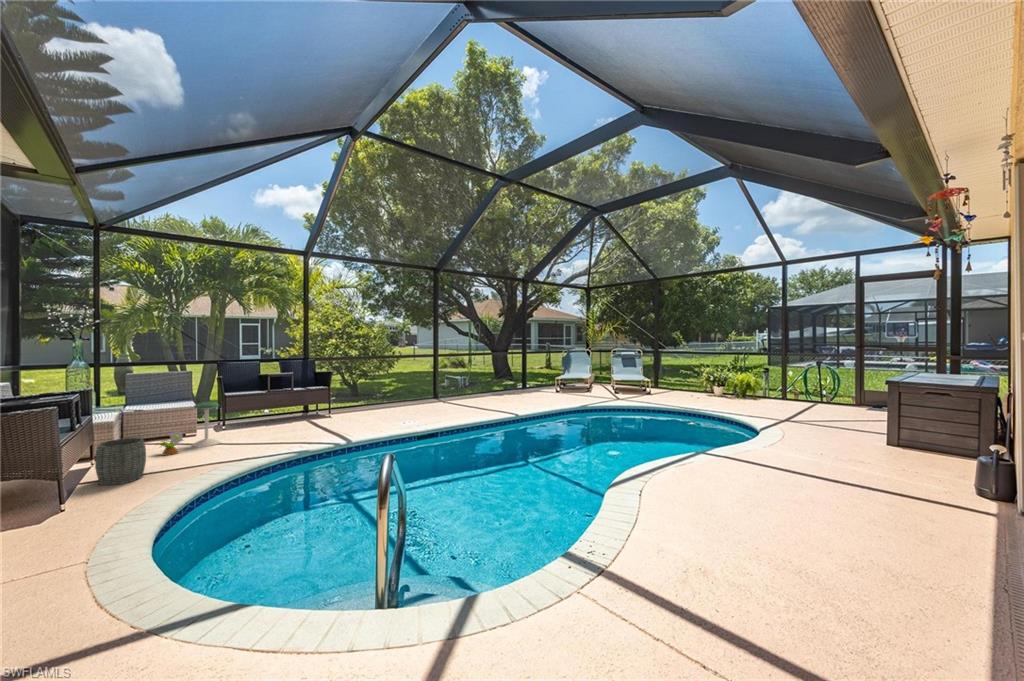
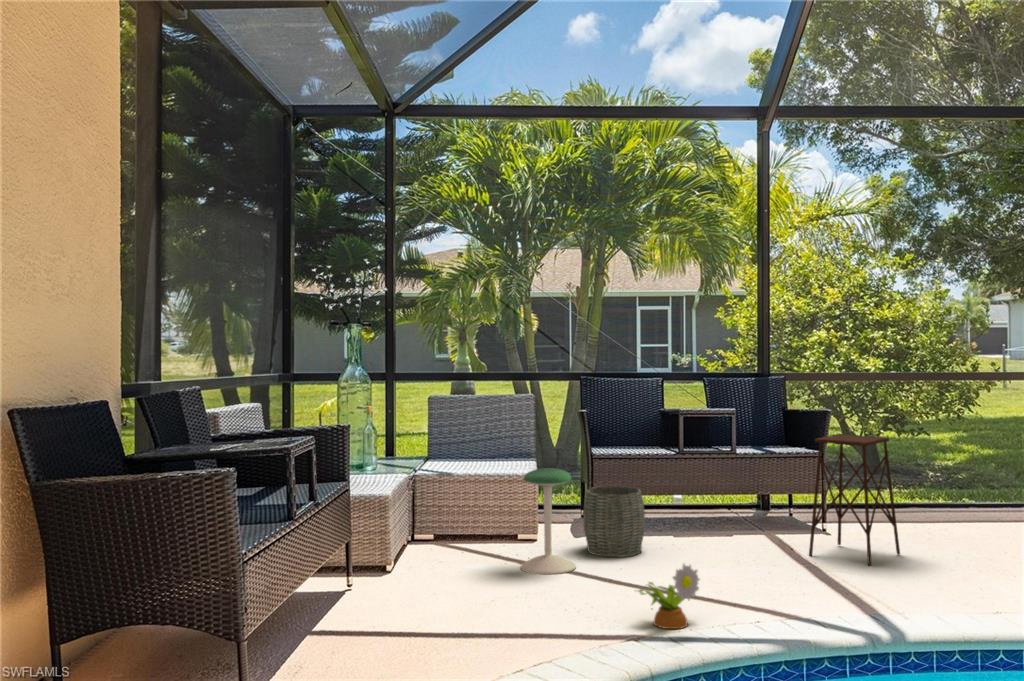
side table: none [323,381,357,427] -> present [809,434,900,566]
decorative plant: present [156,431,183,455] -> present [638,564,699,629]
woven basket: present [95,438,146,485] -> present [583,486,645,557]

